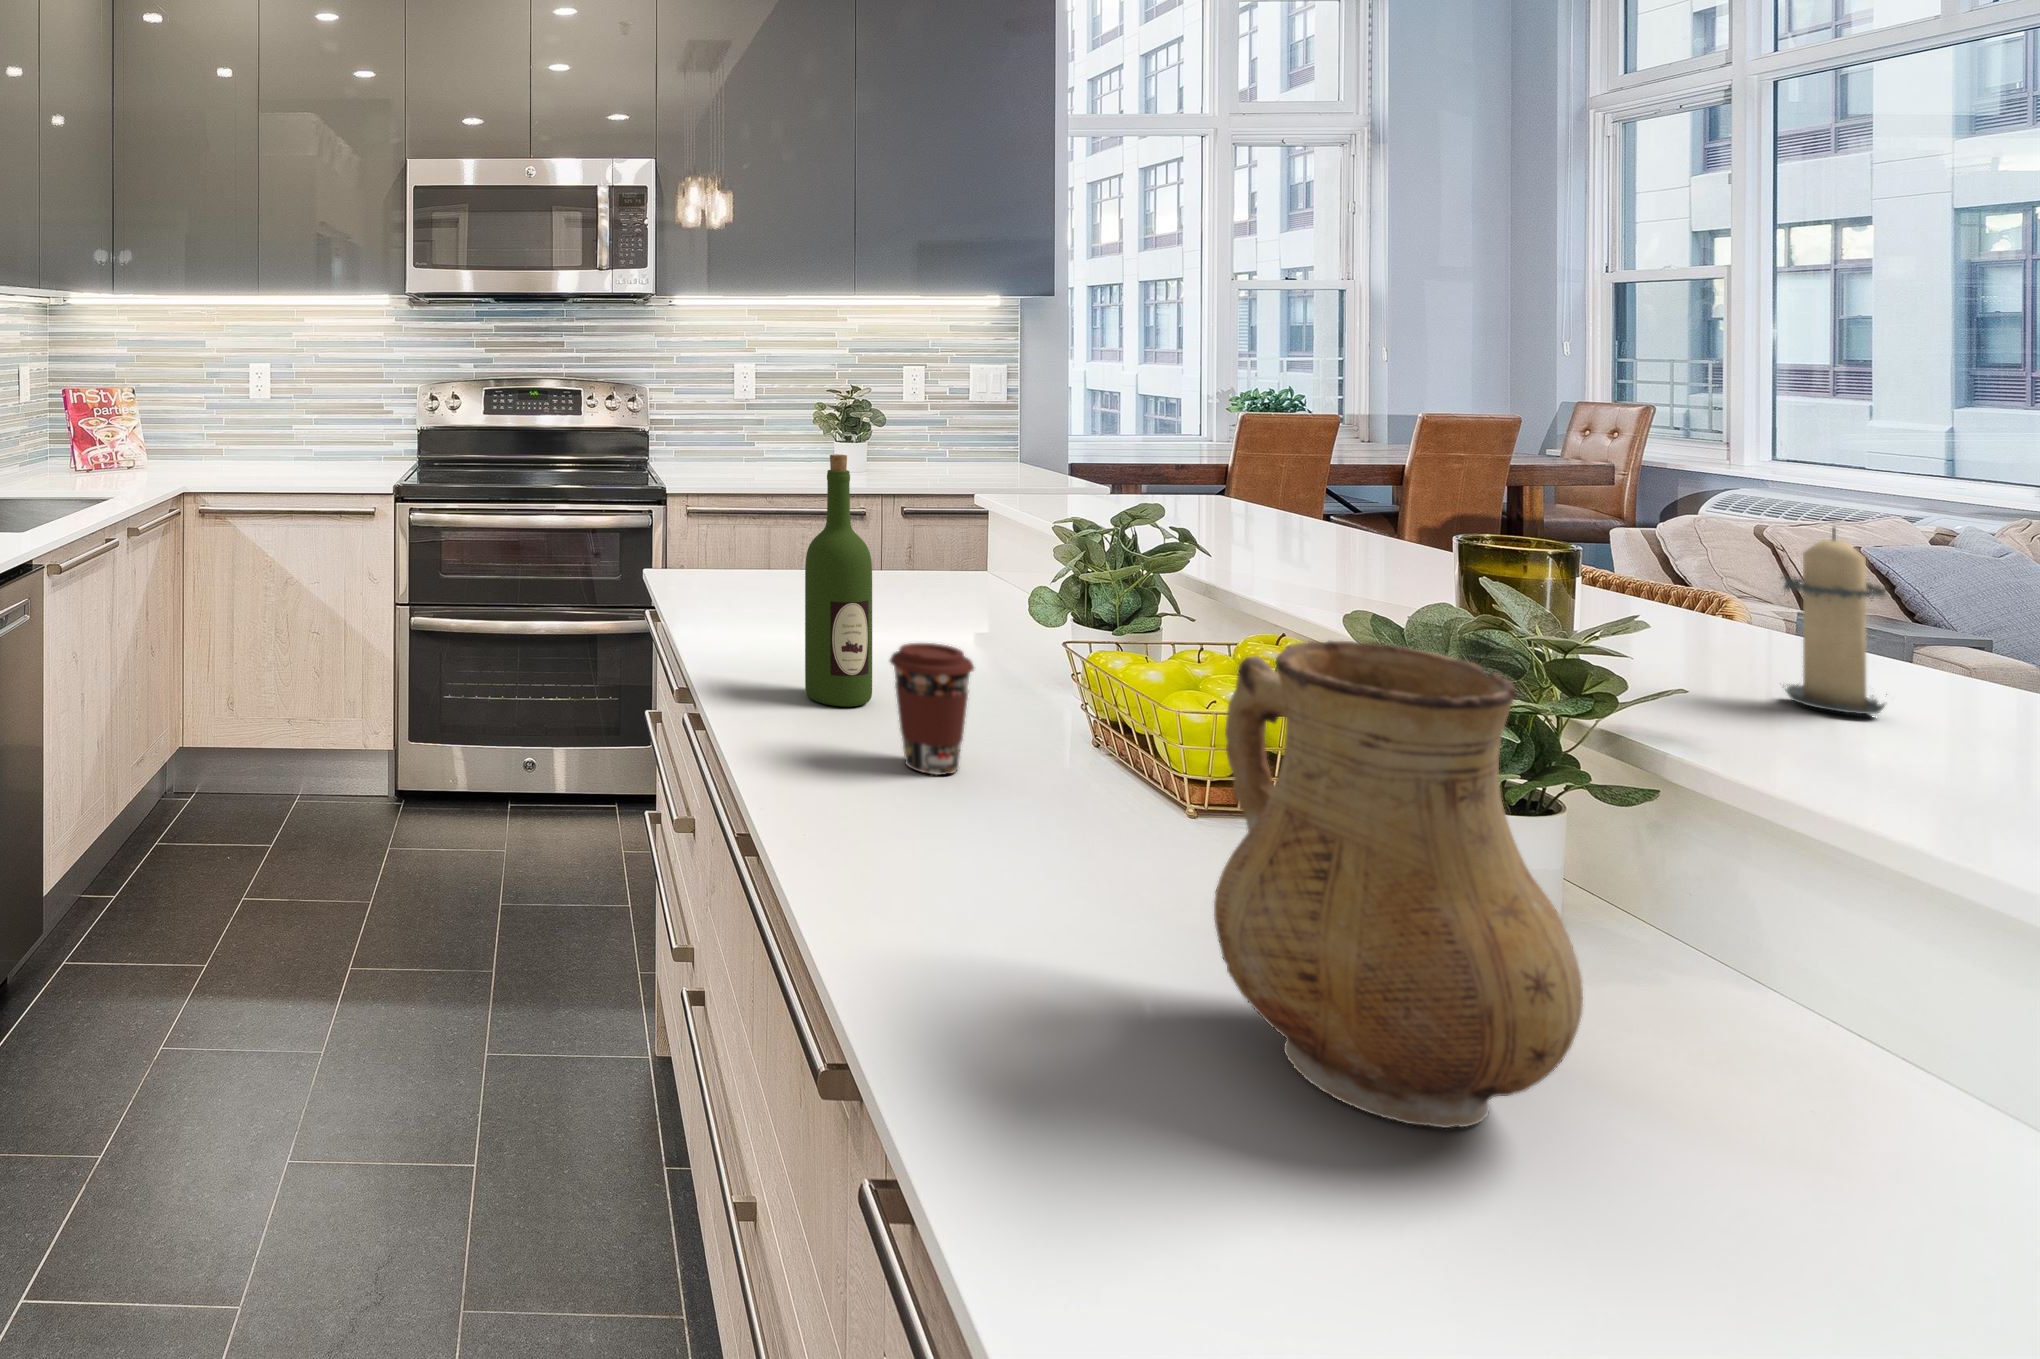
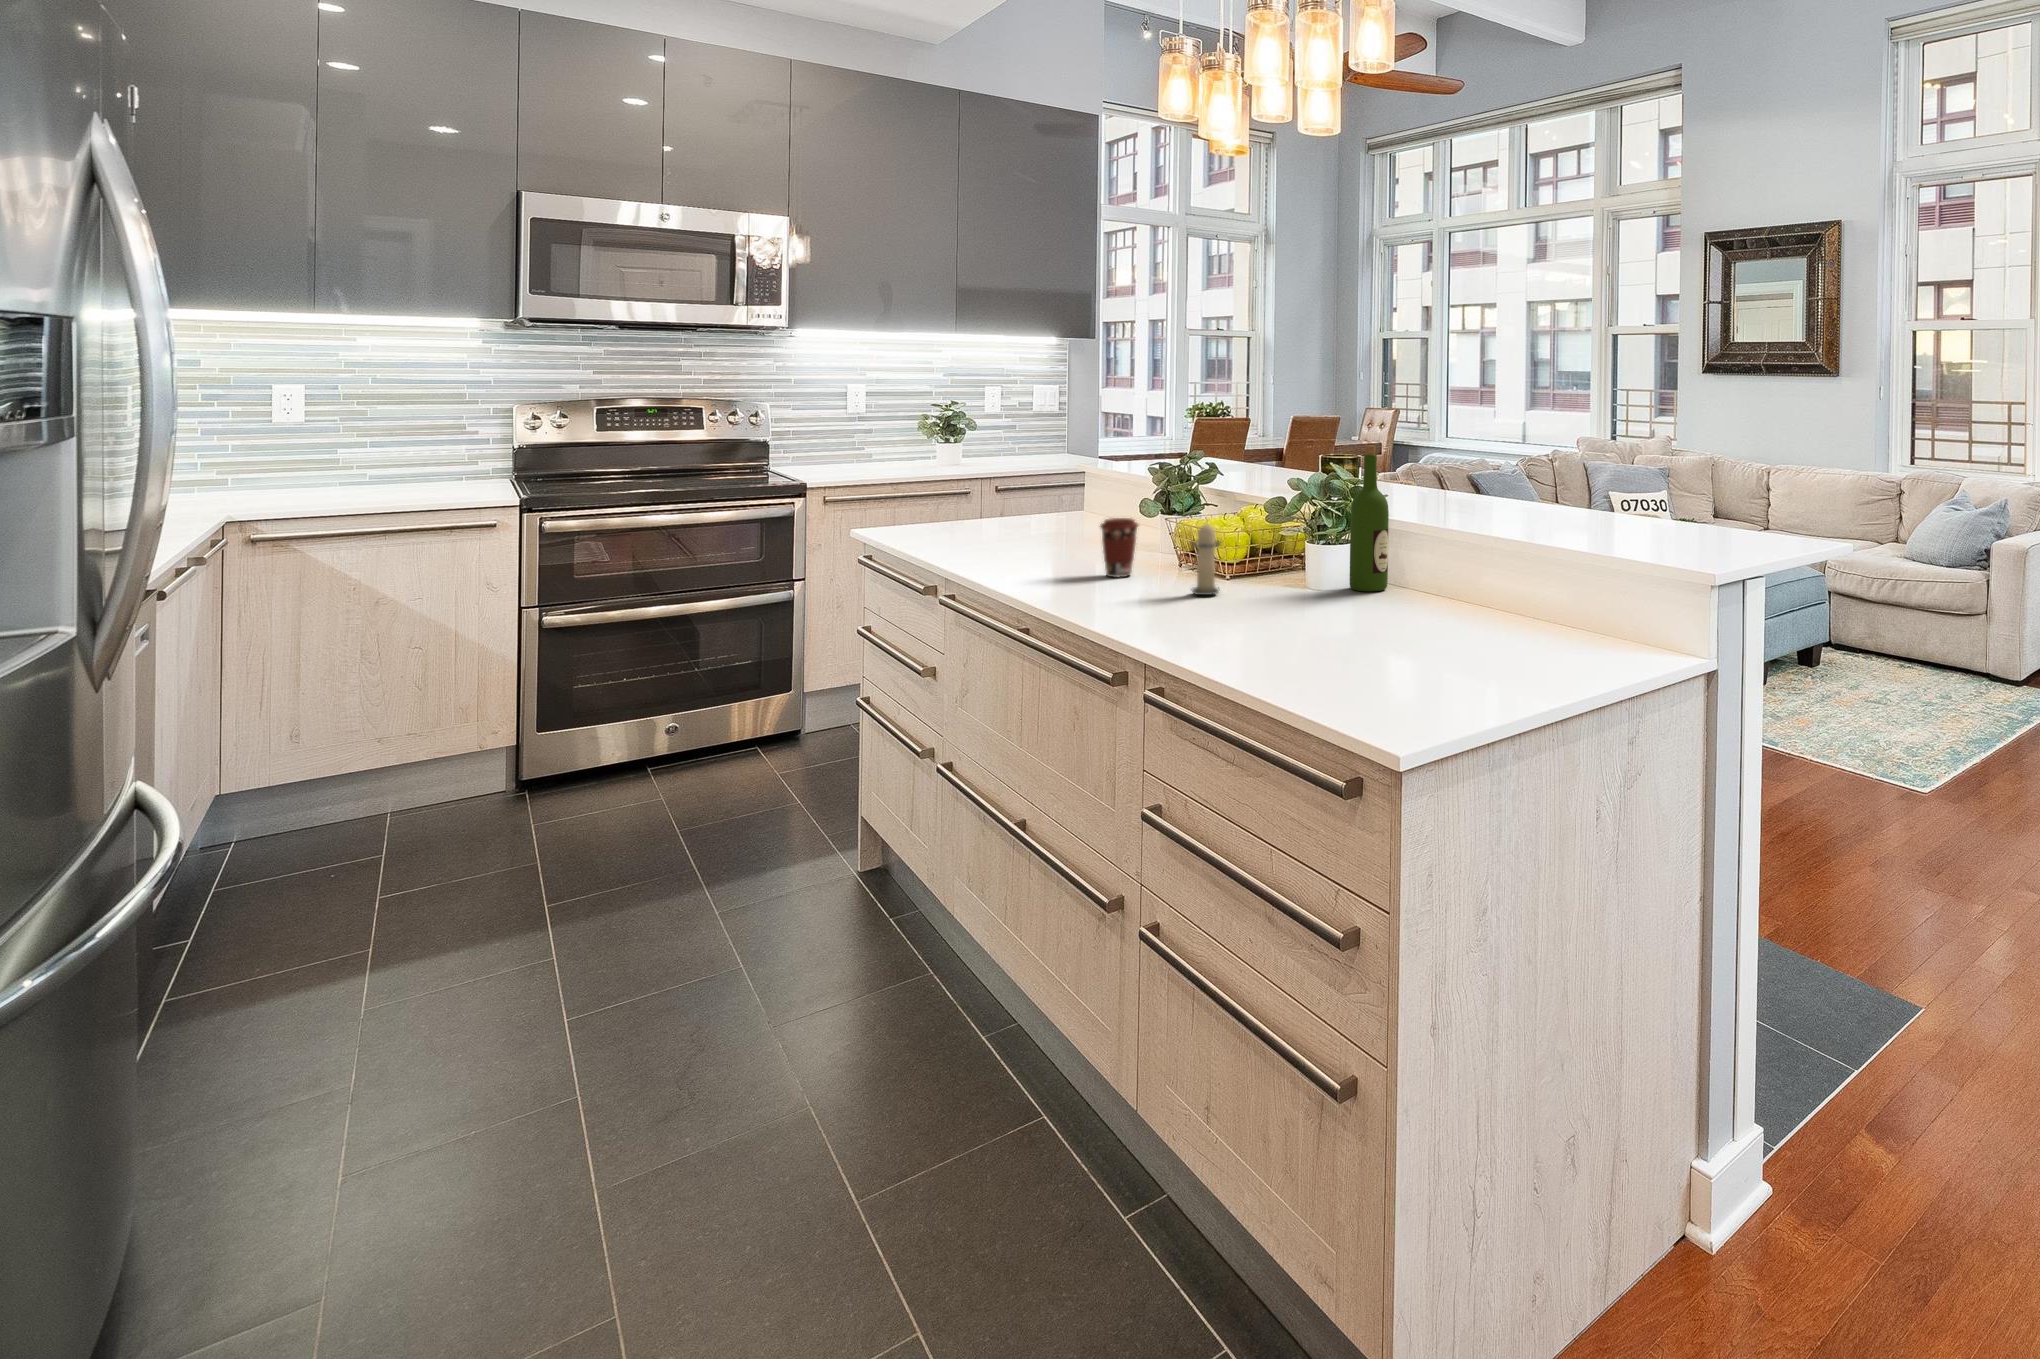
wine bottle: present [805,454,872,707] -> present [1350,445,1389,592]
candle: present [1781,528,1887,714] -> present [1191,524,1221,595]
ceramic pitcher: present [1214,641,1583,1128] -> none [1254,474,1348,613]

